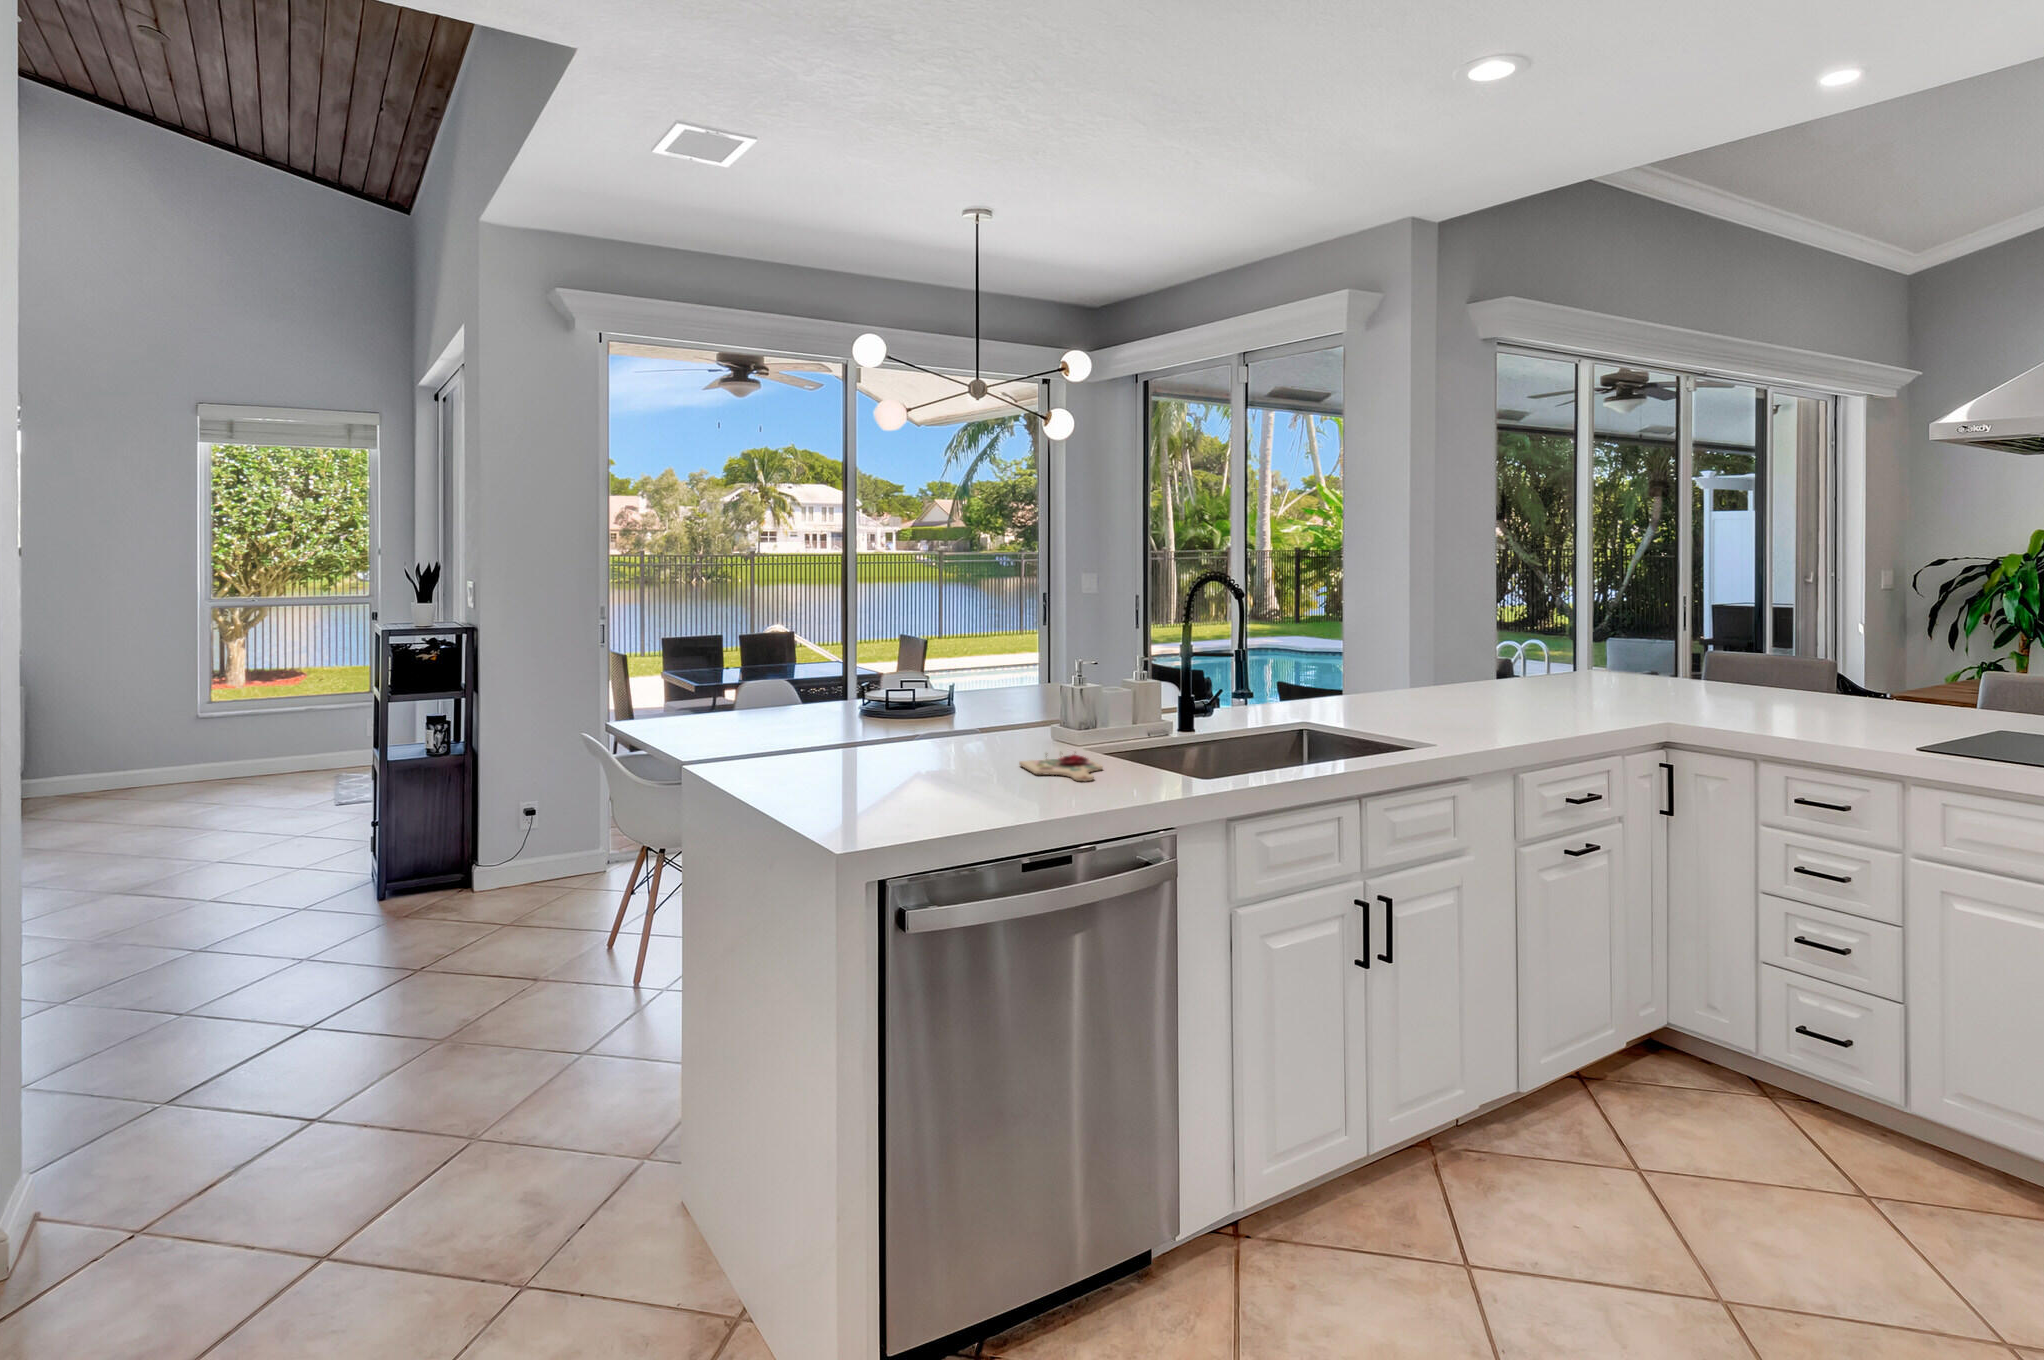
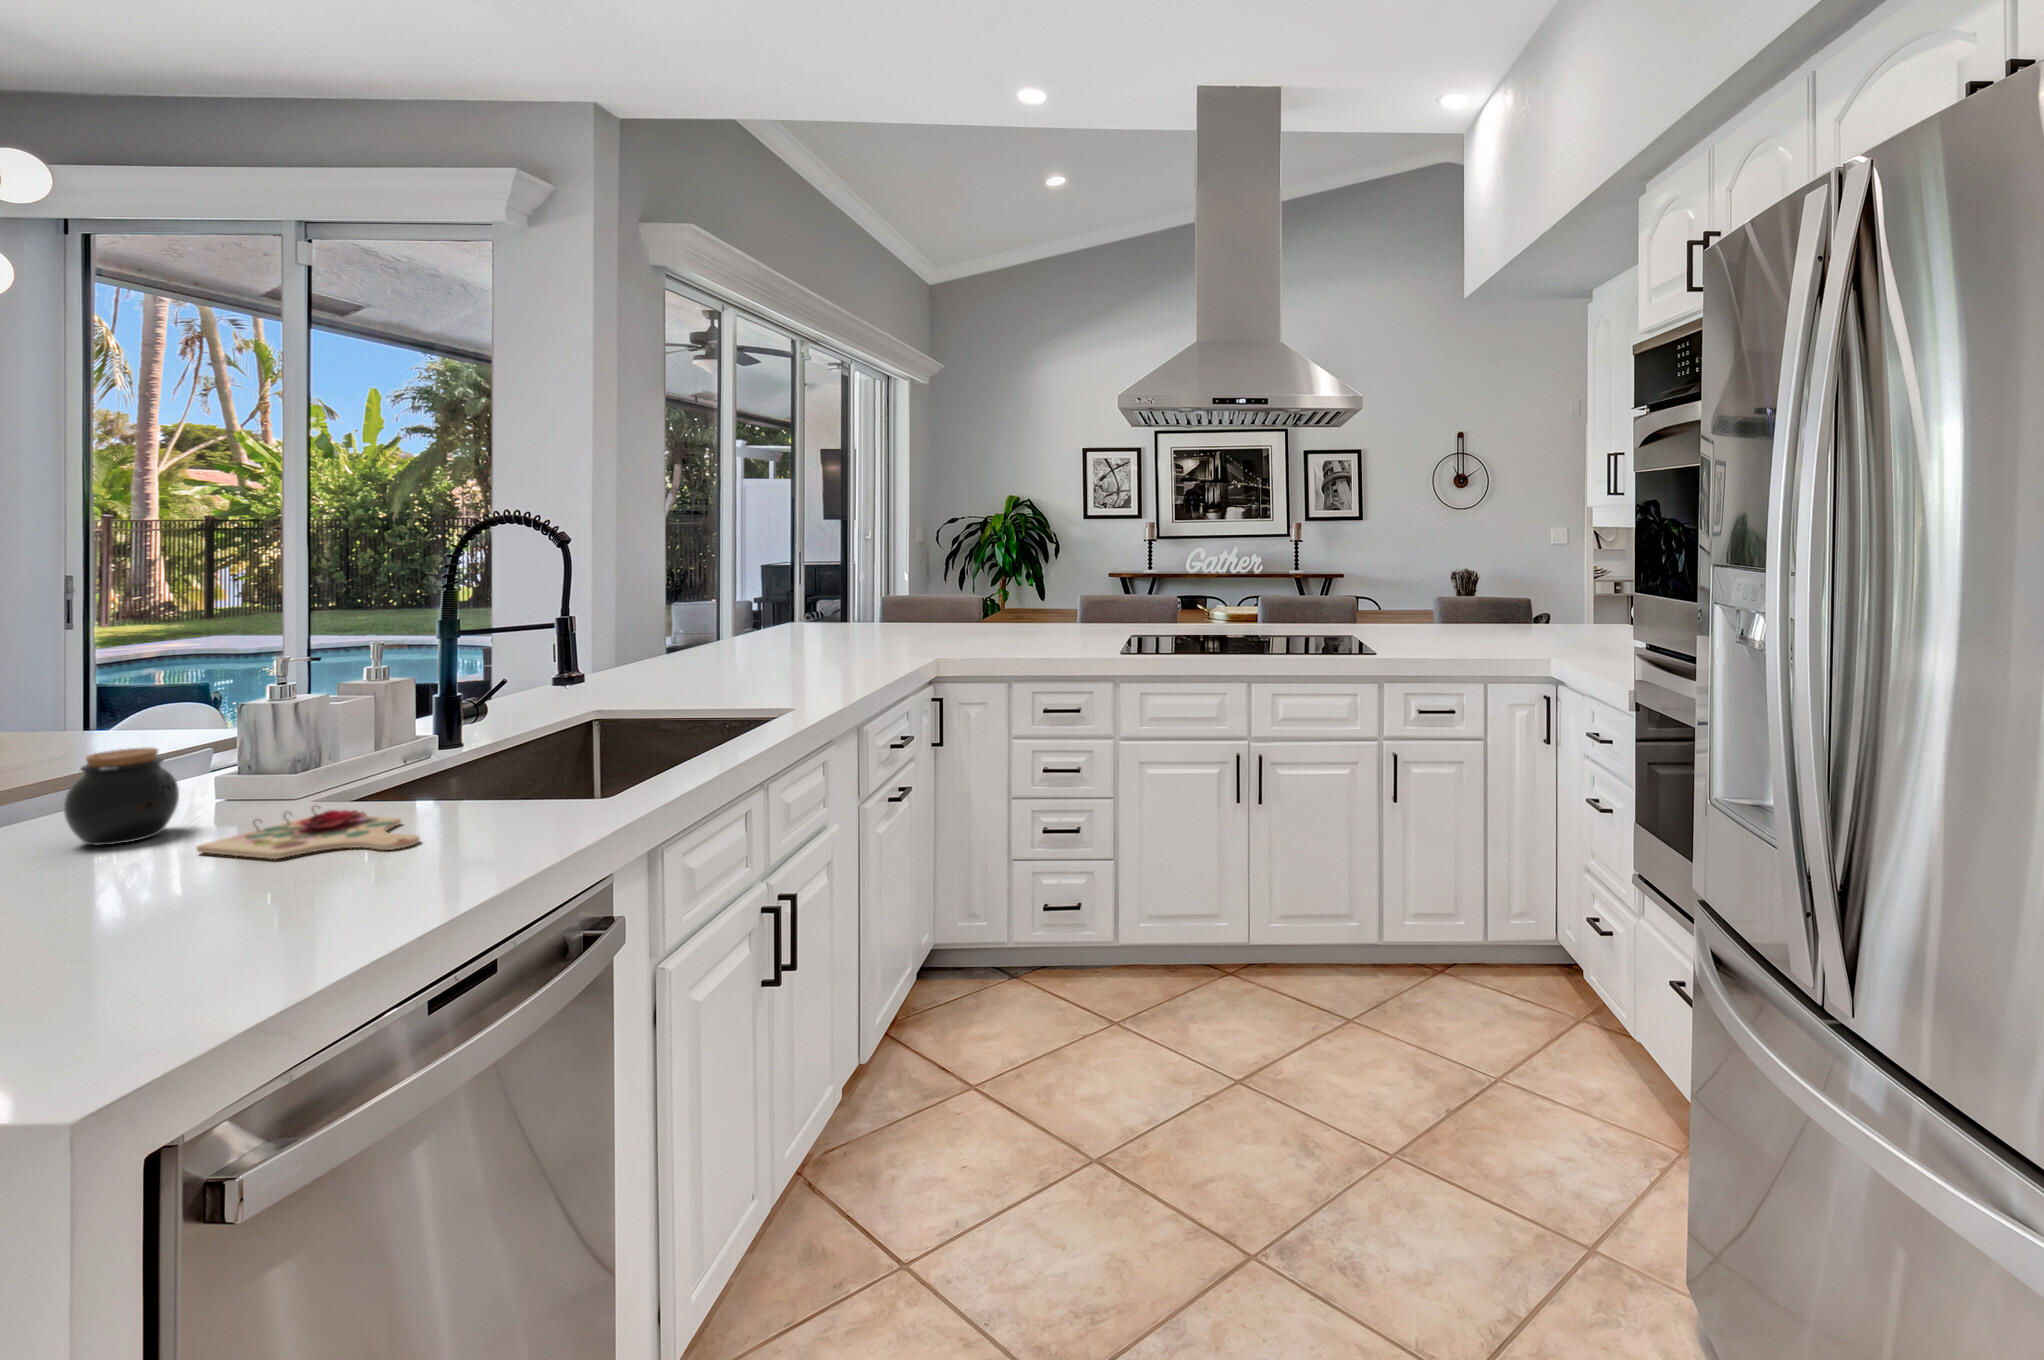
jar: none [989,706,1031,755] -> present [64,748,179,845]

